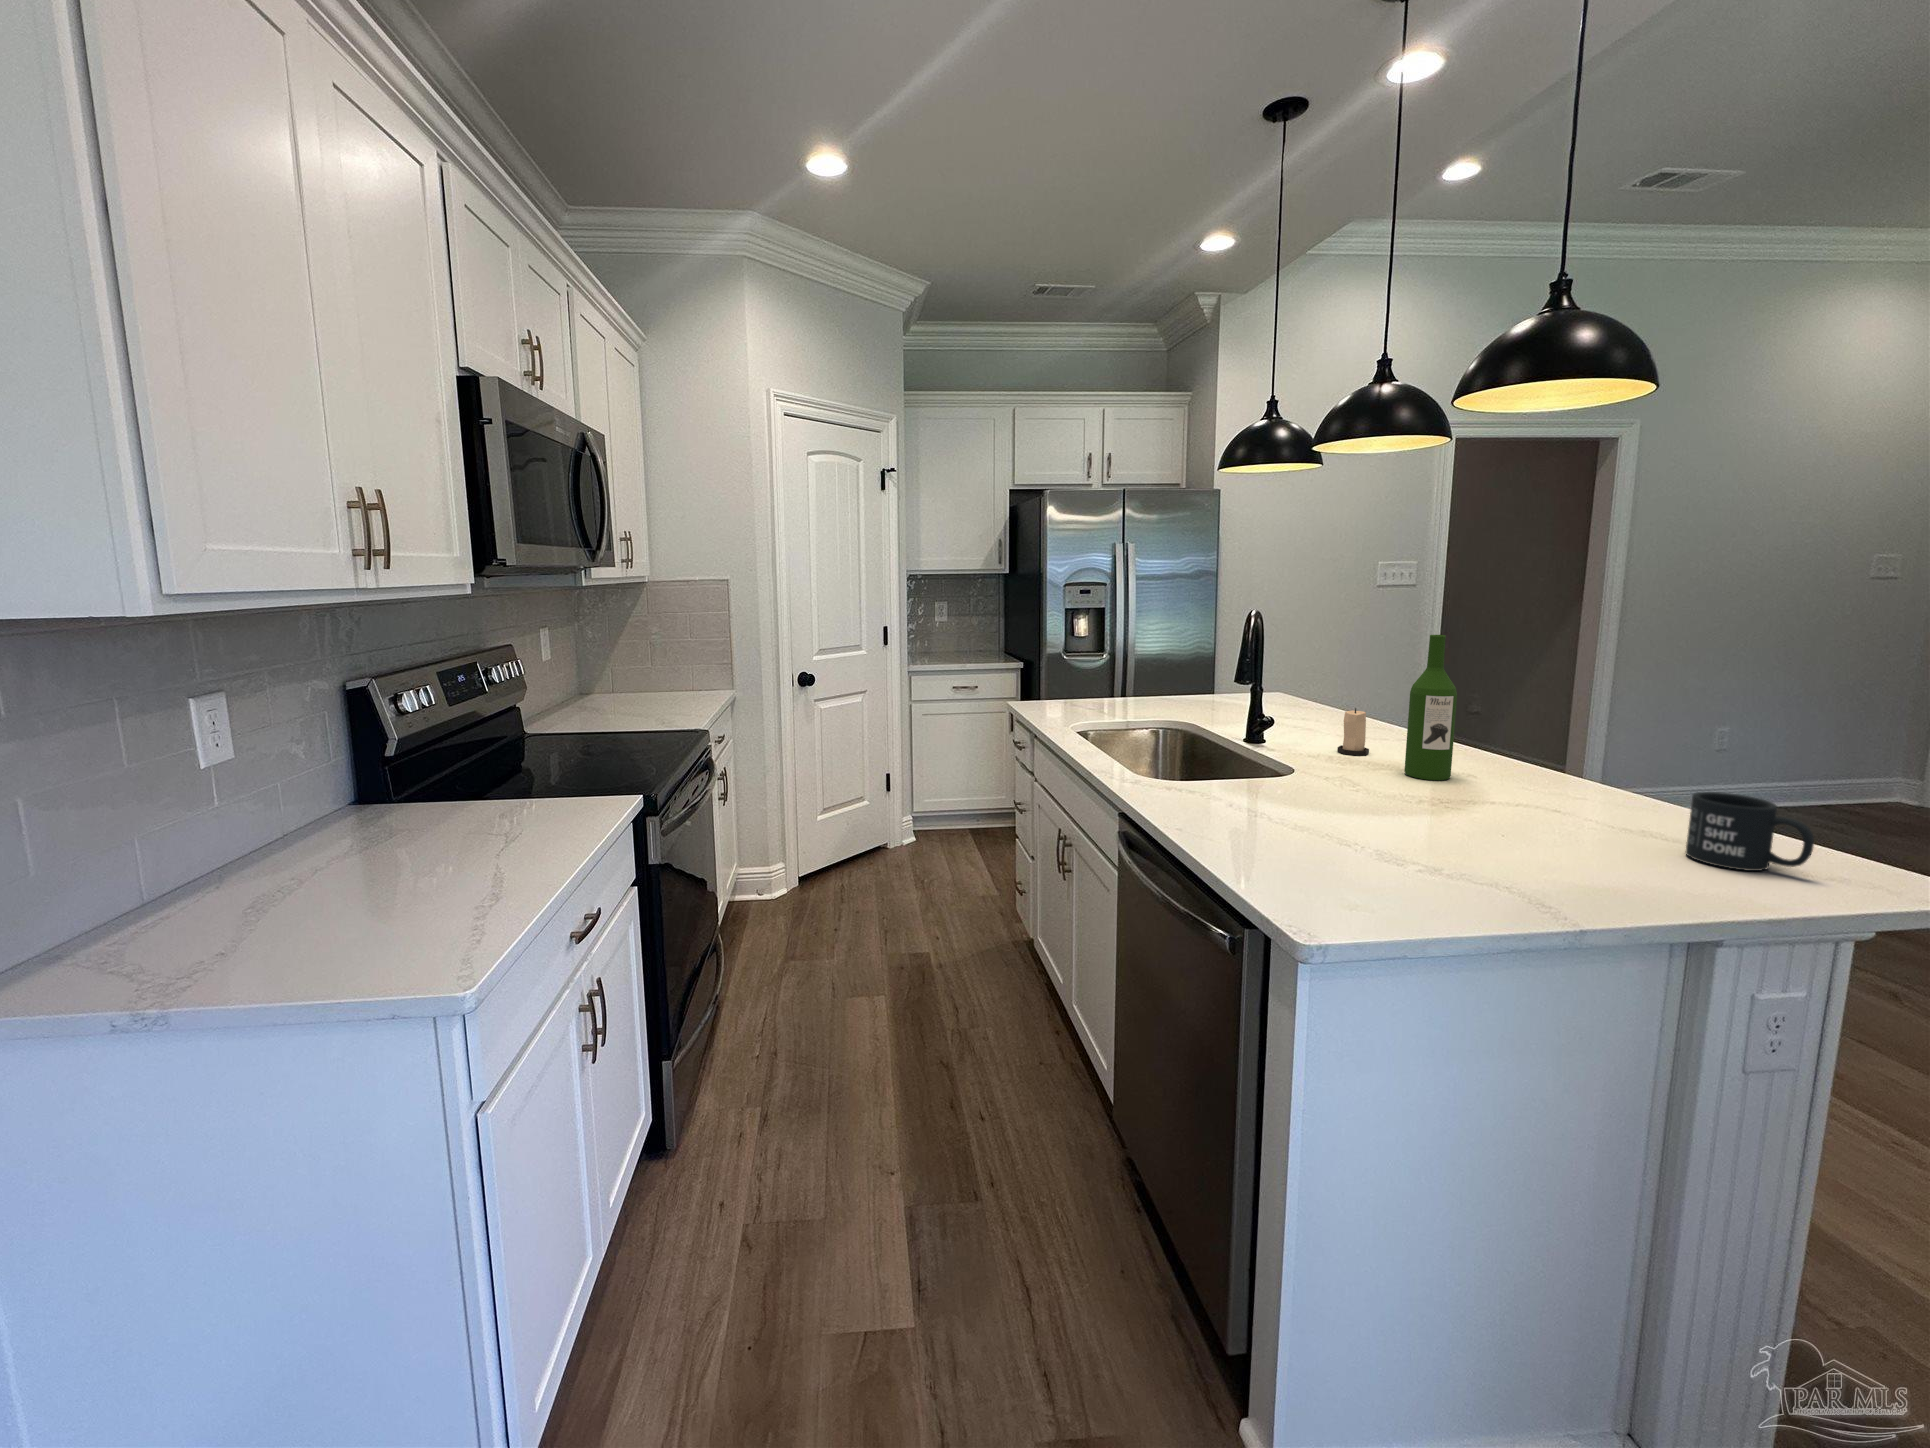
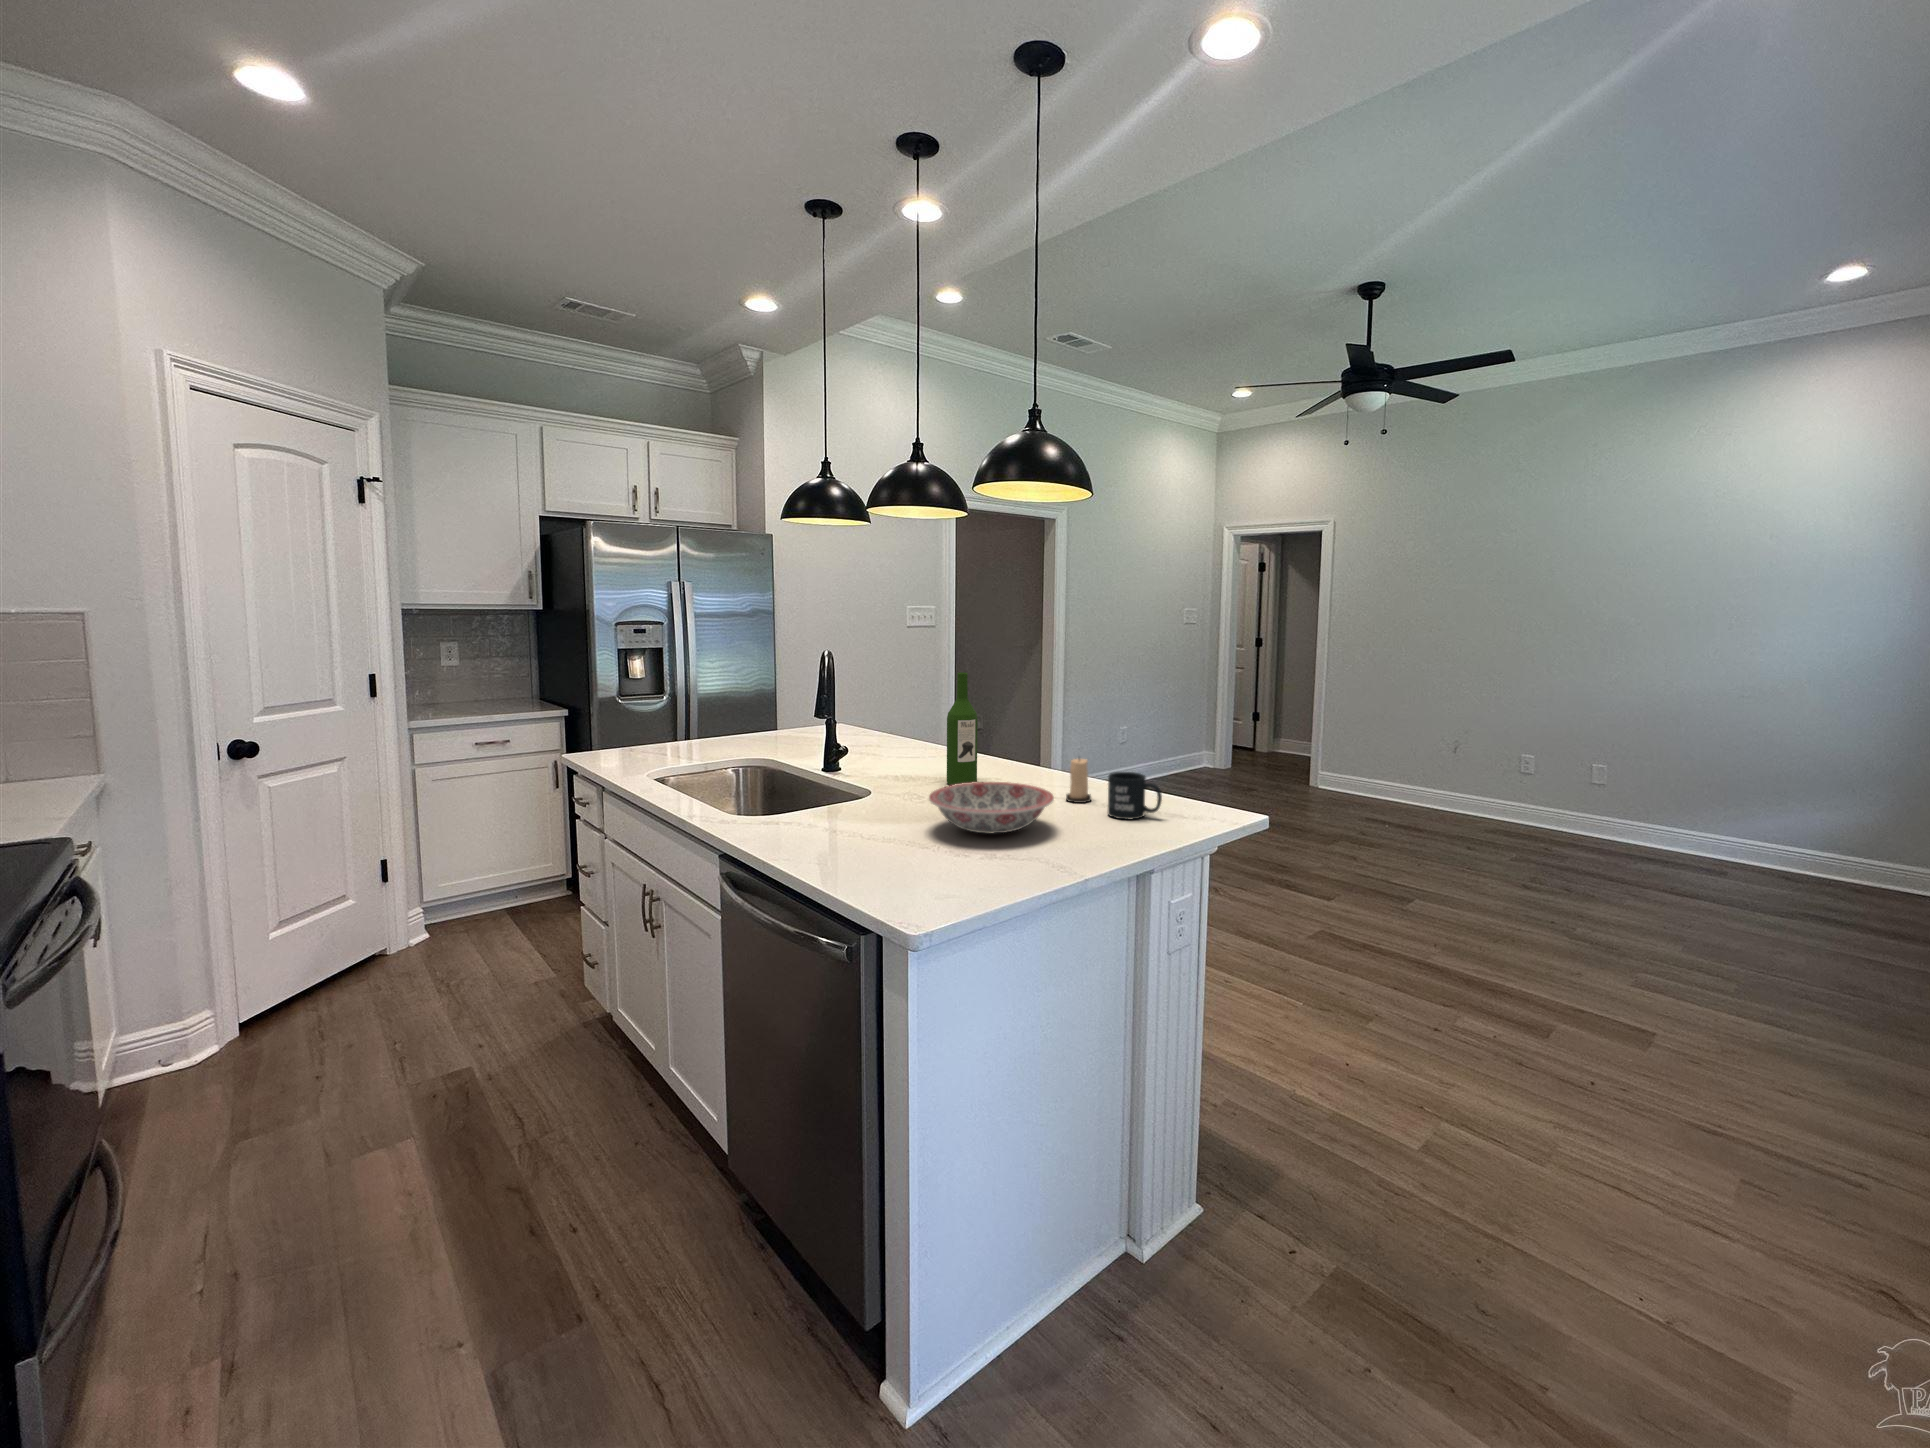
candle: present [1337,708,1369,755] -> present [1066,758,1091,803]
ceramic bowl: none [1369,776,1578,851] -> present [929,782,1054,833]

